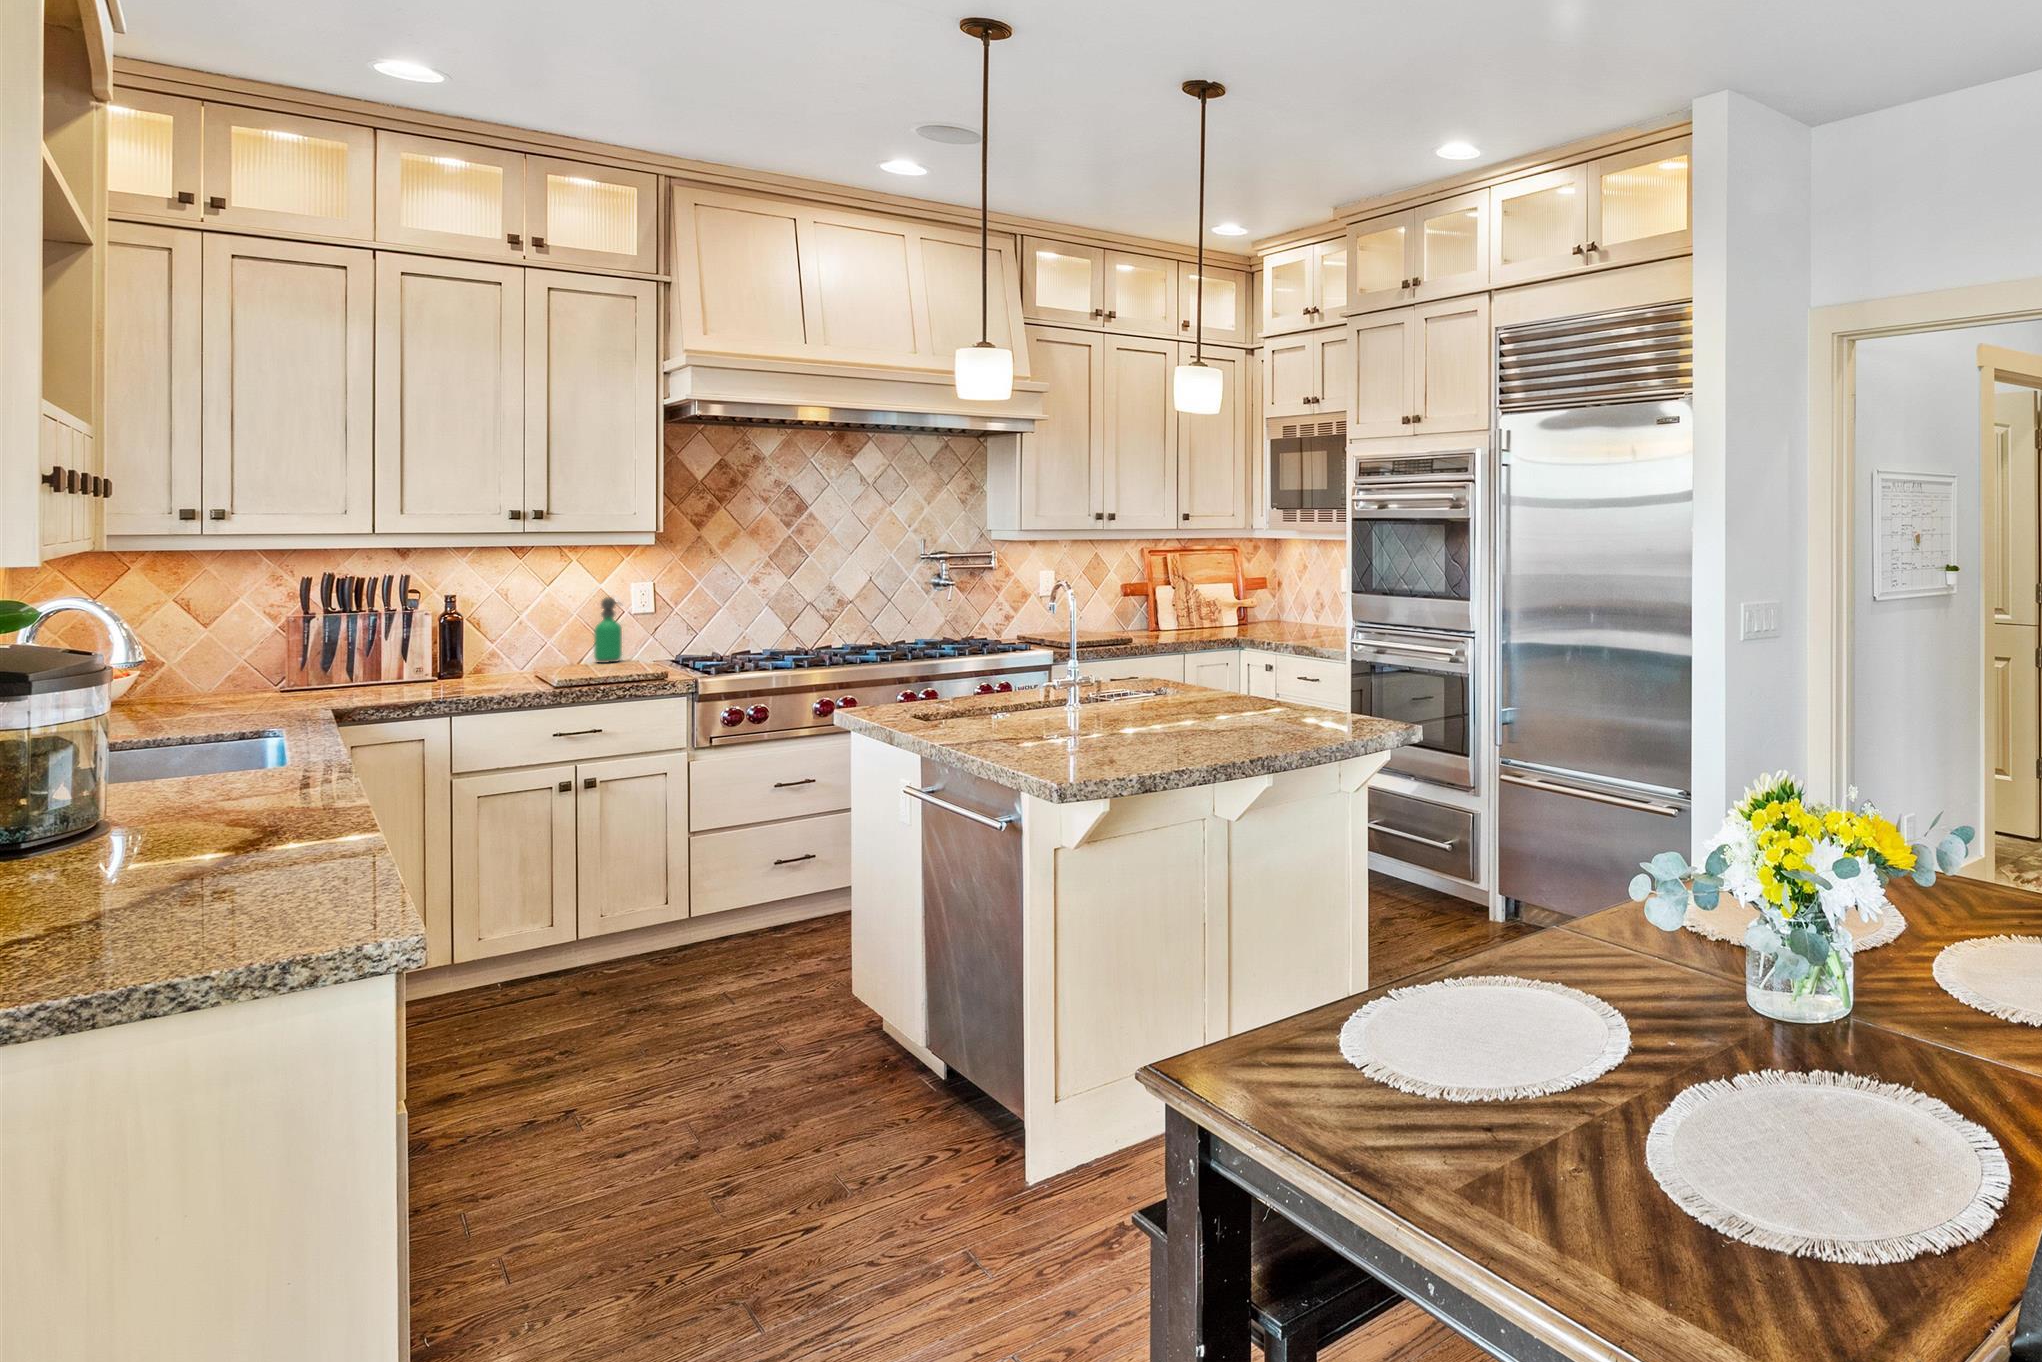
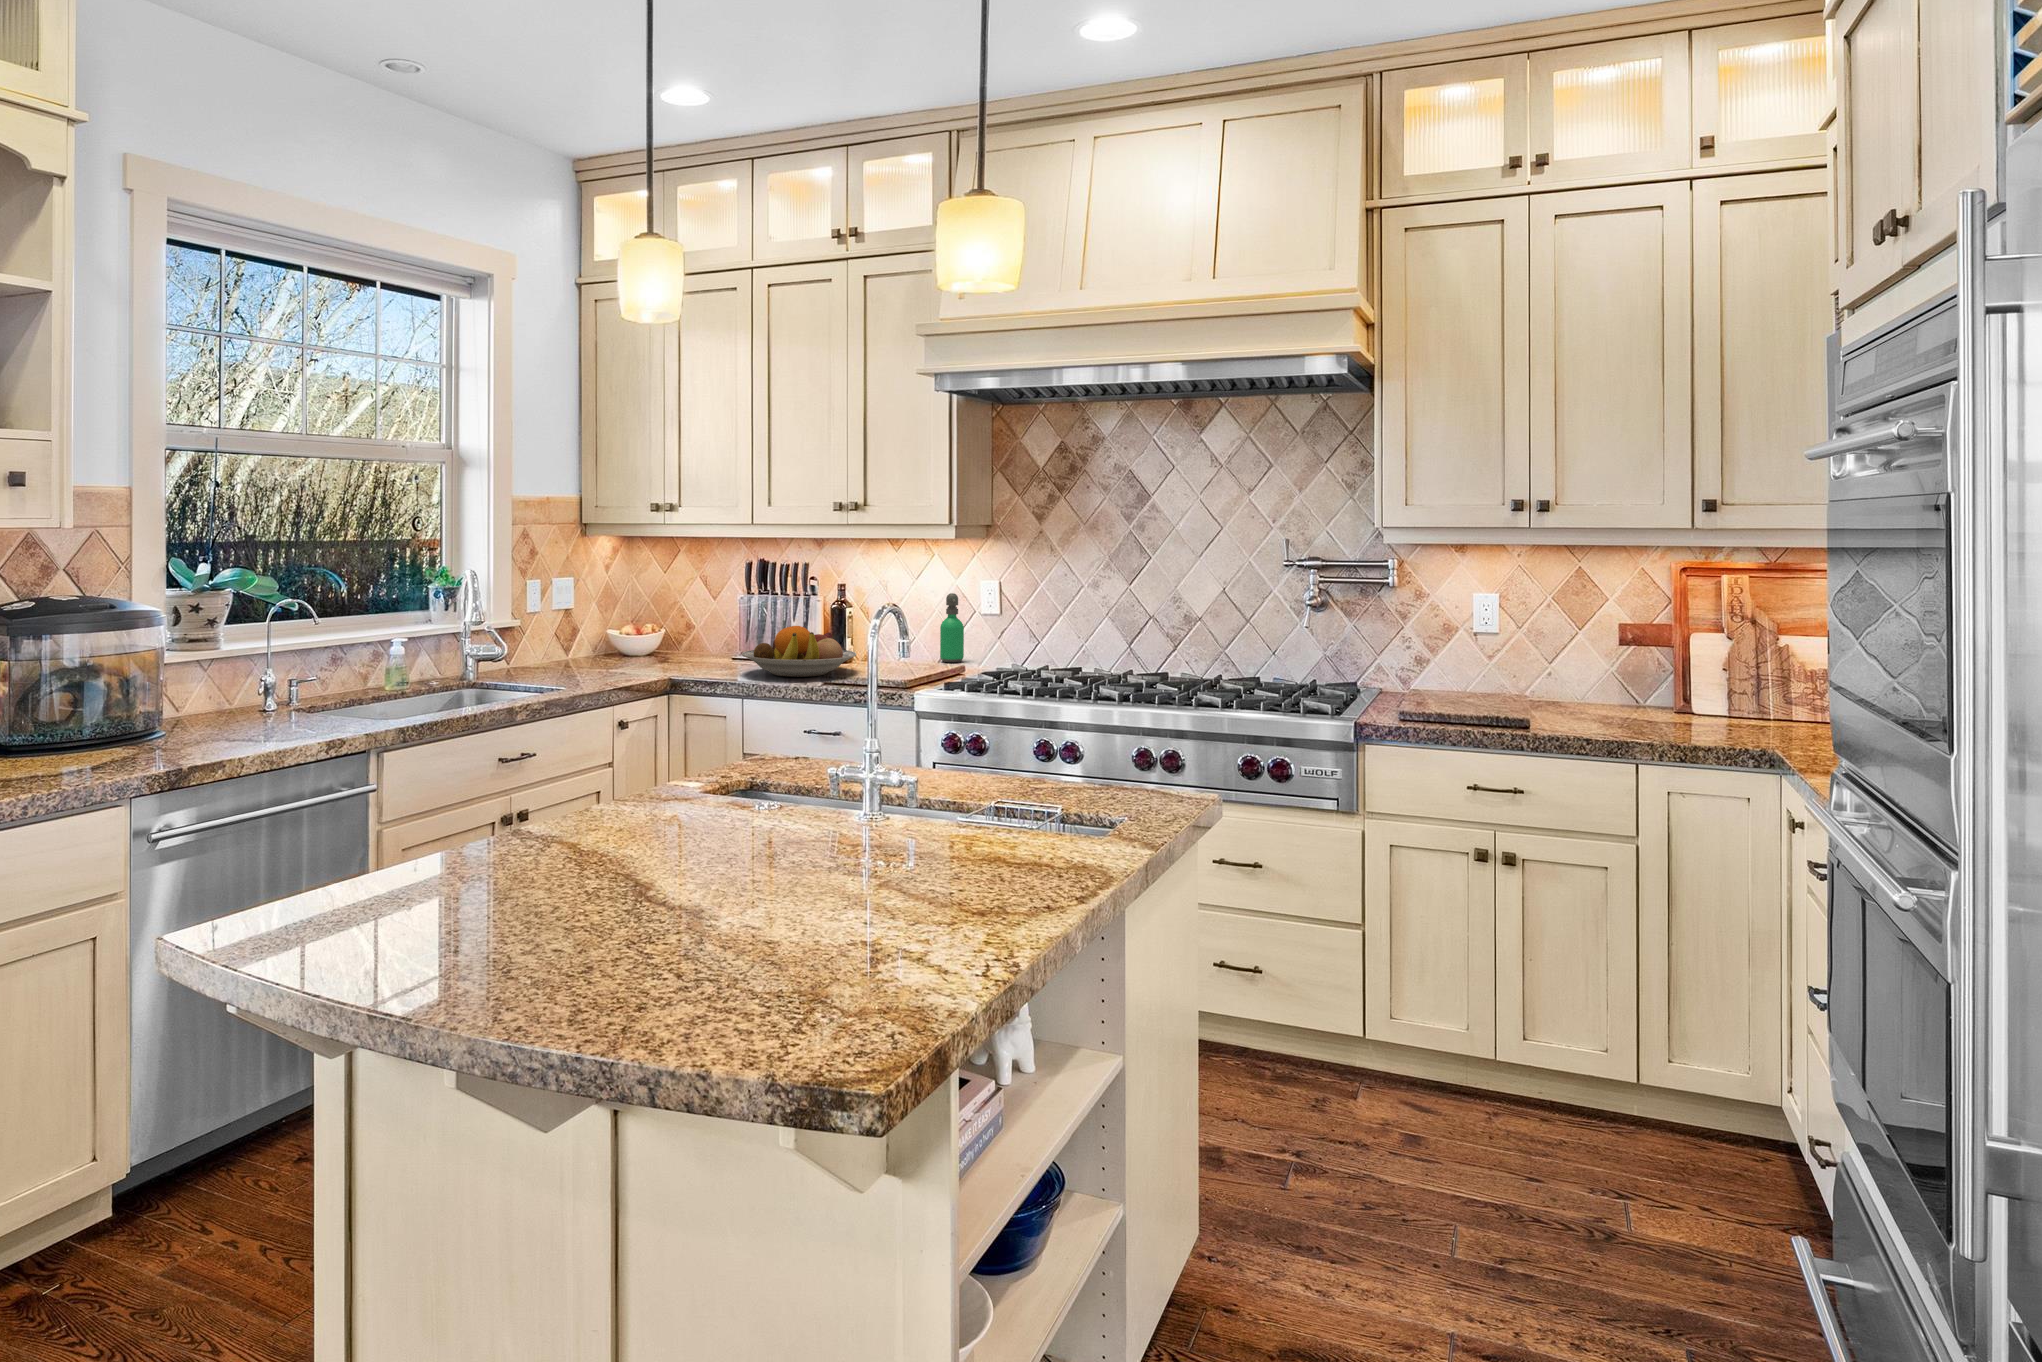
fruit bowl: none [416,636,567,689] -> present [742,626,856,677]

